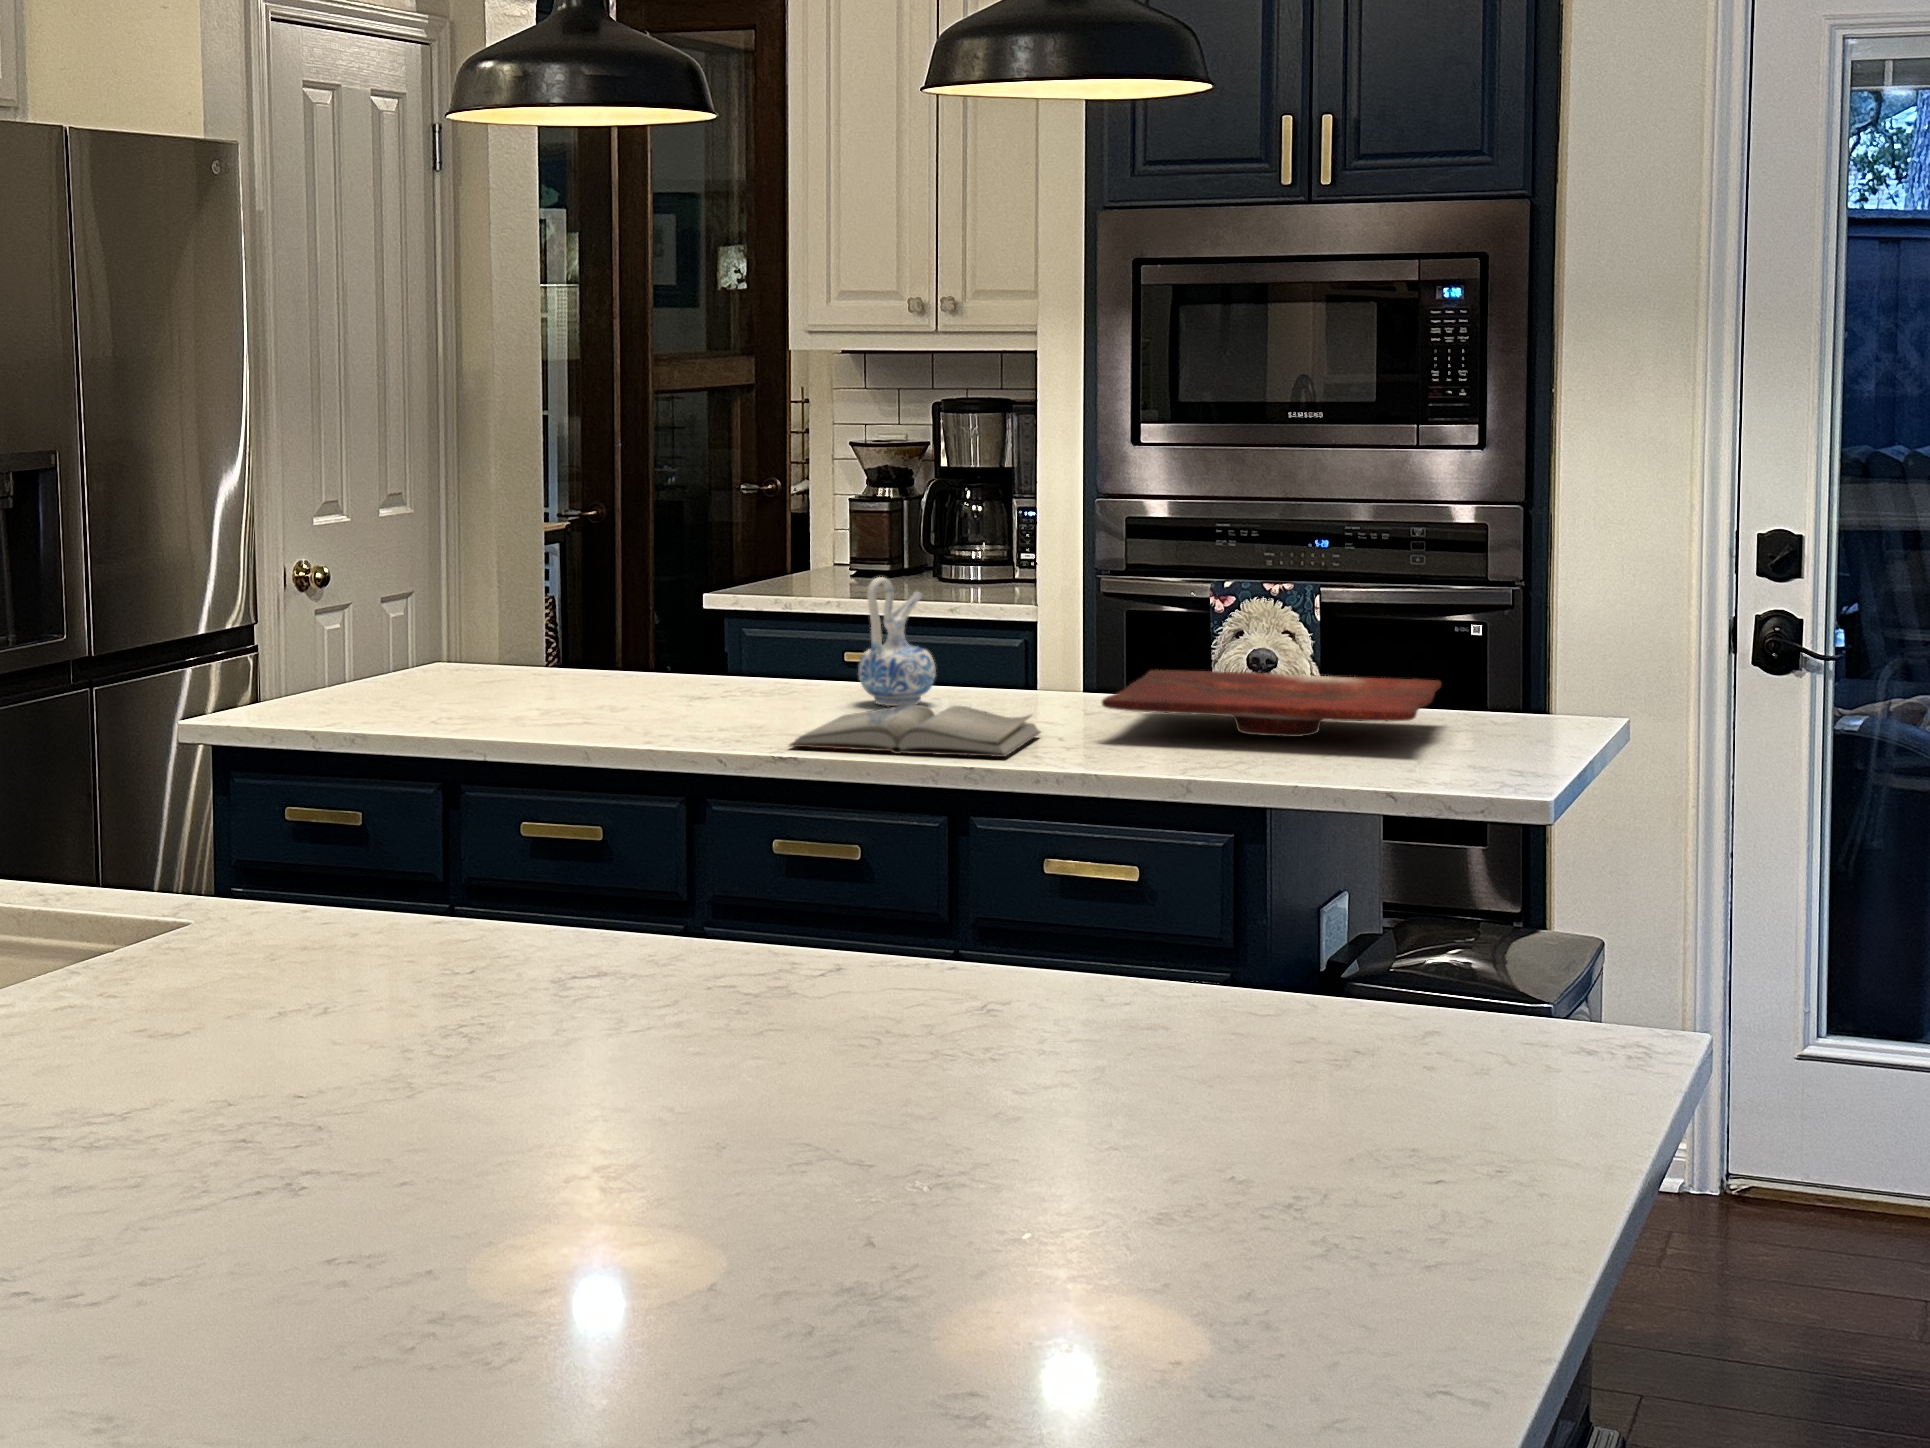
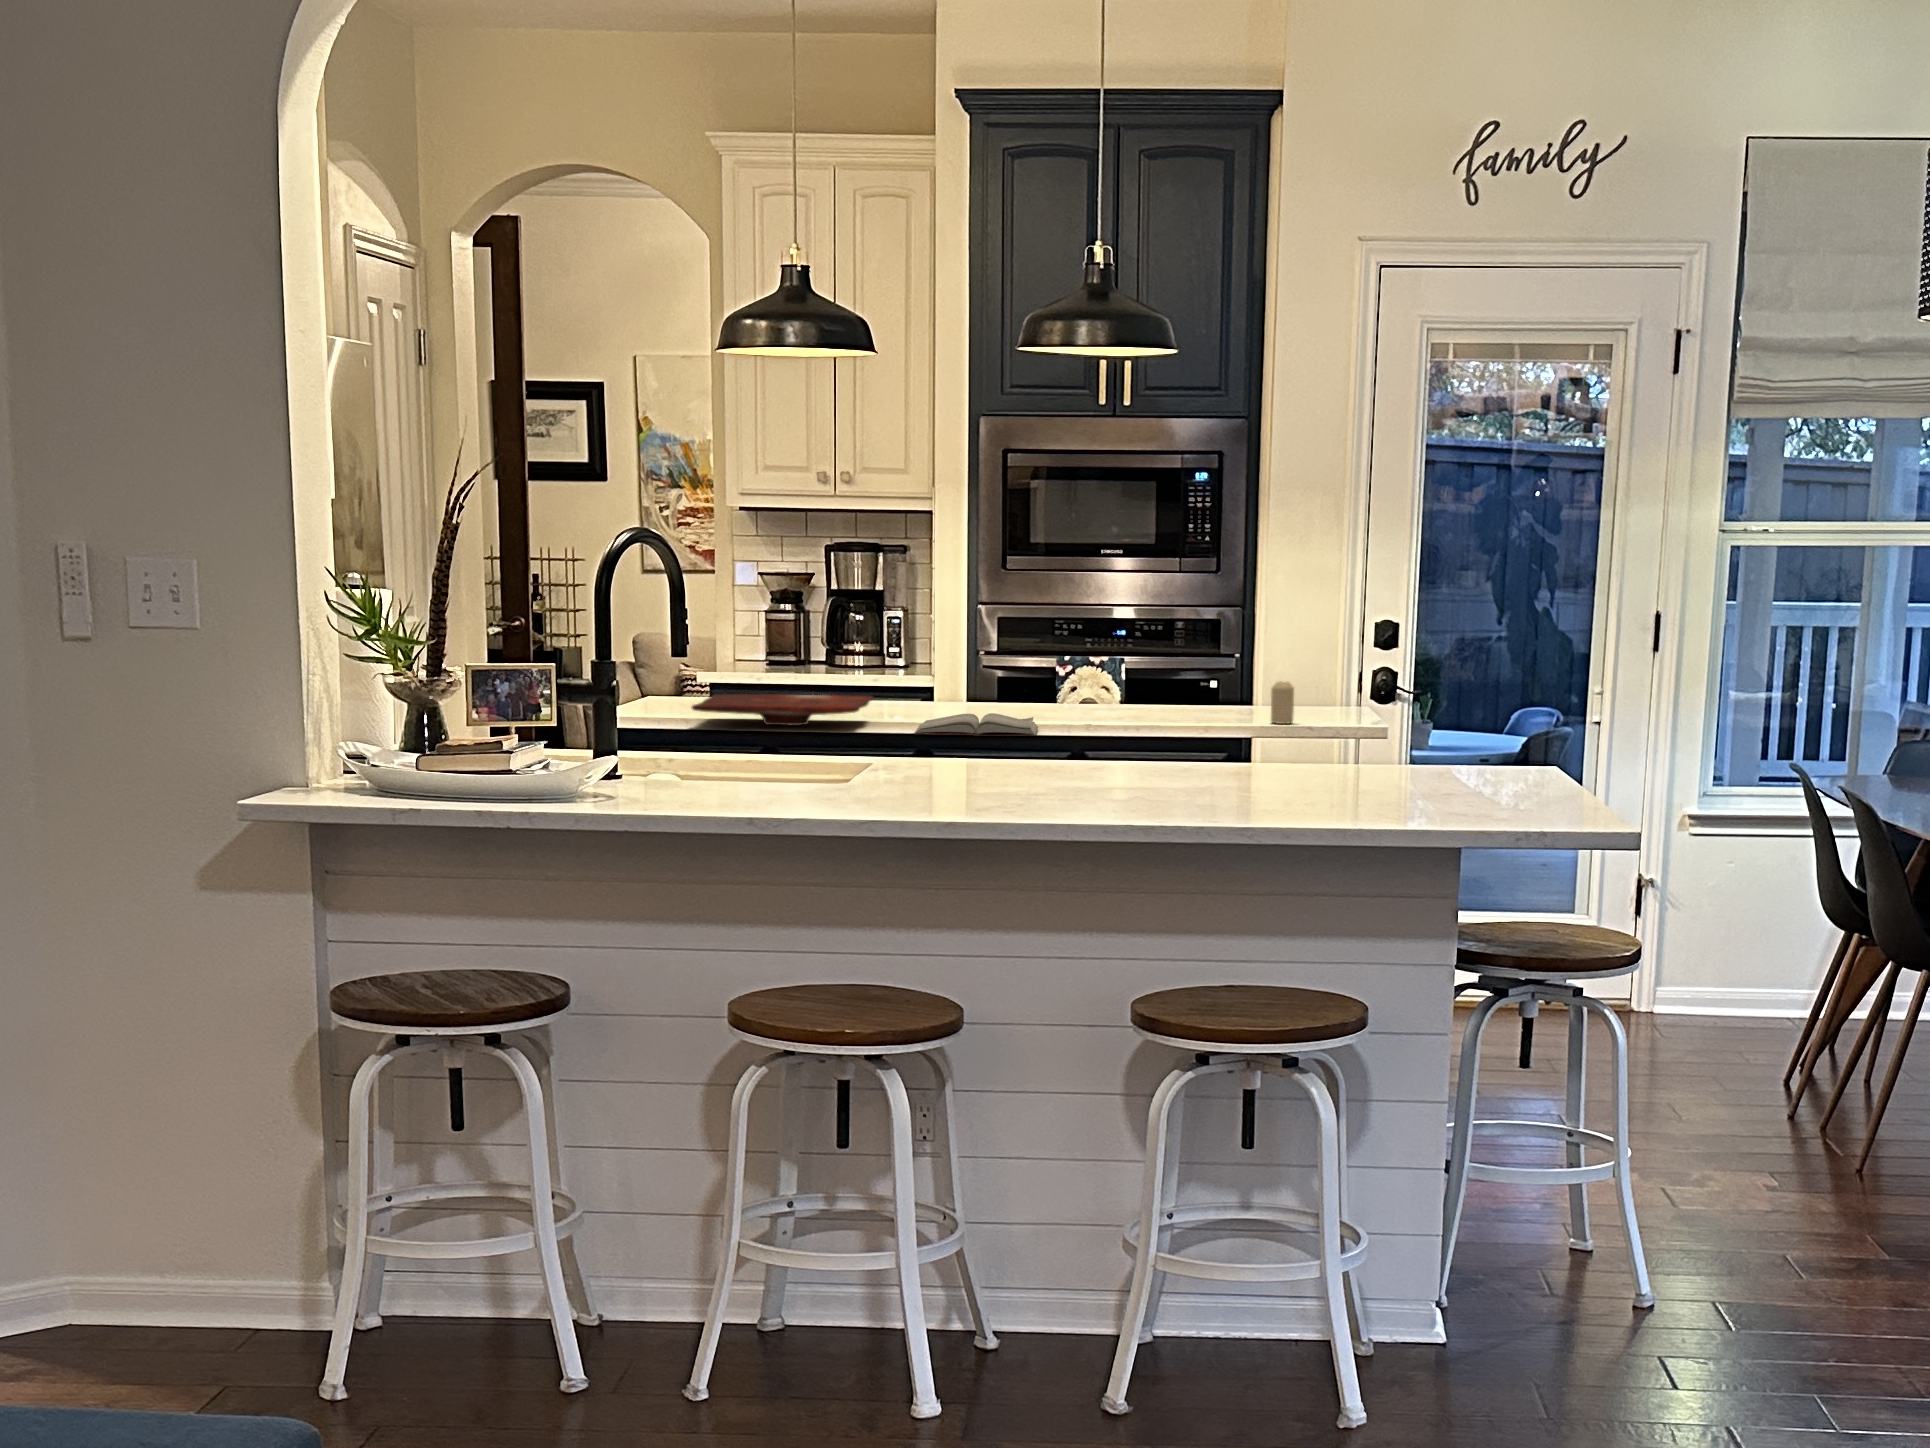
ceramic pitcher: present [858,577,936,706] -> none [913,645,957,719]
candle: none [1502,653,1546,733] -> present [1271,681,1294,724]
cutting board: present [1102,670,1441,737] -> present [692,694,873,725]

